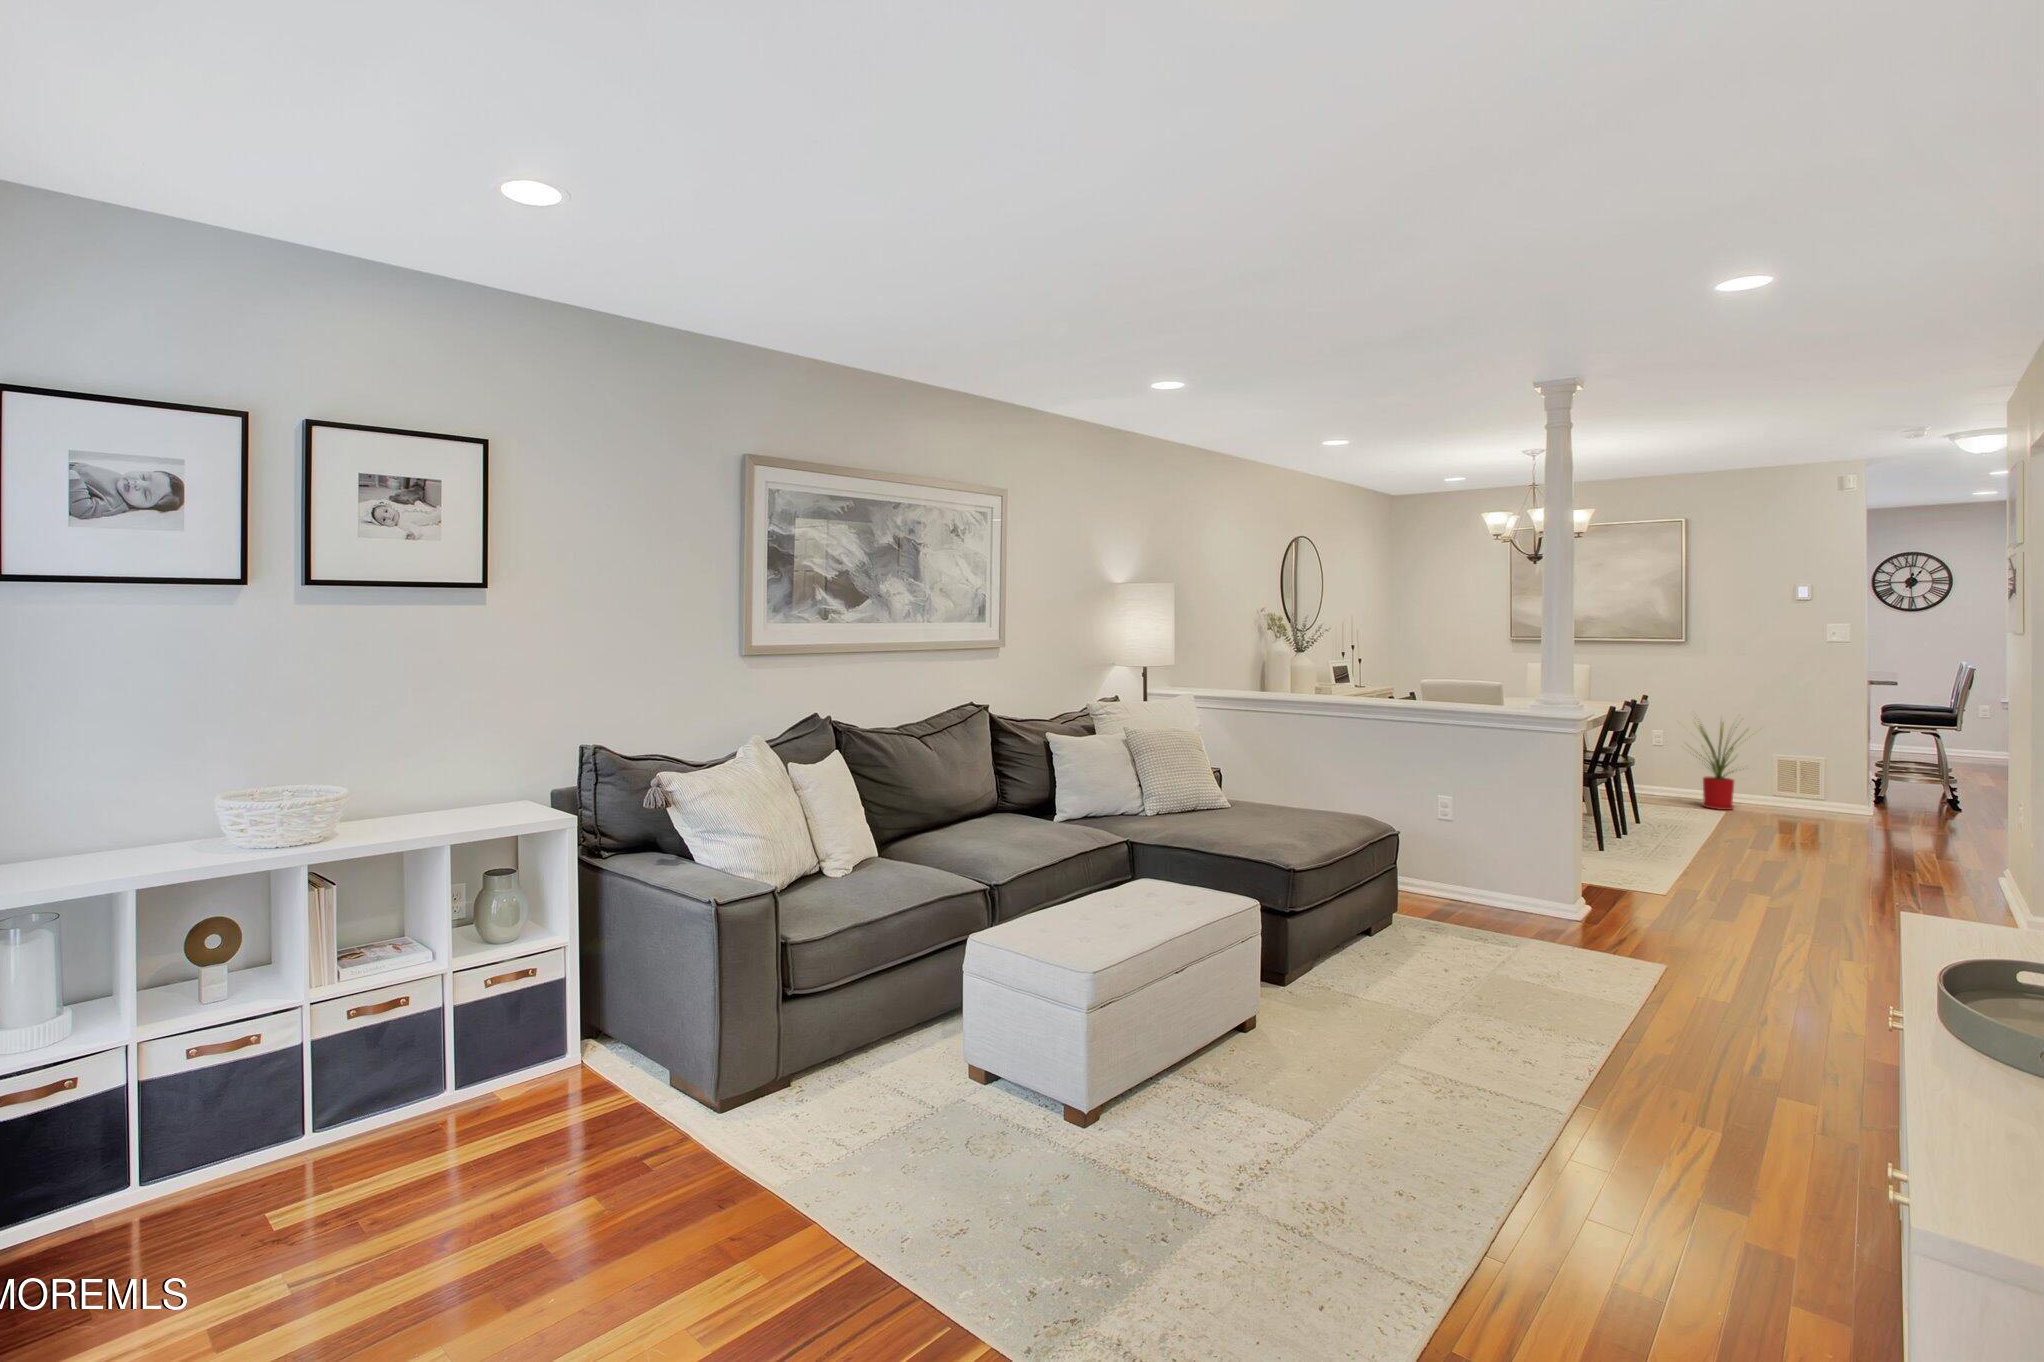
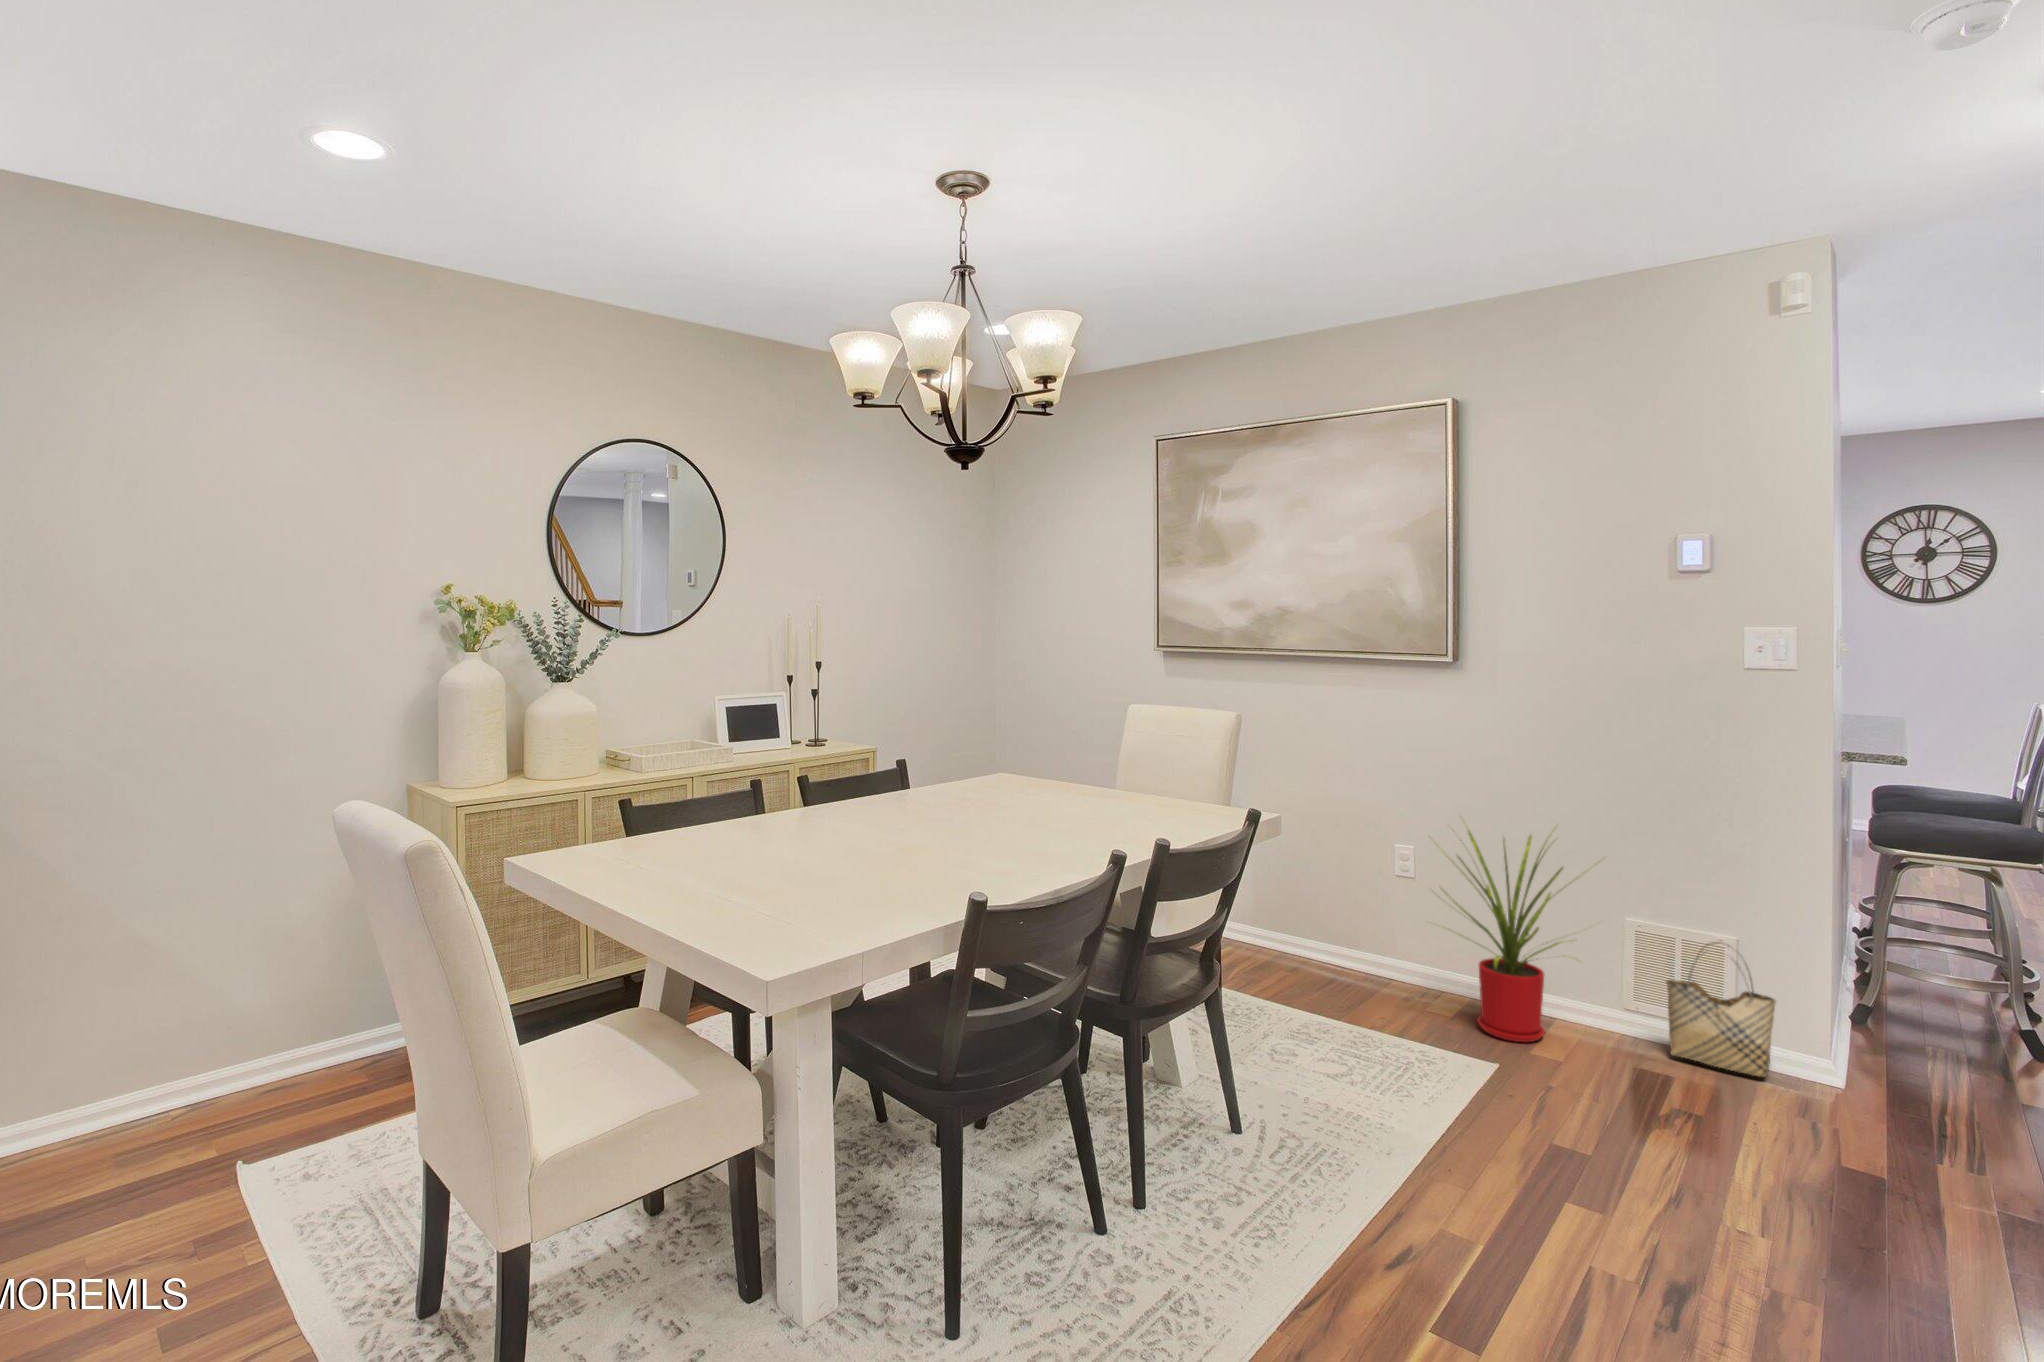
woven basket: none [1789,763,1837,816] -> present [1666,942,1776,1077]

